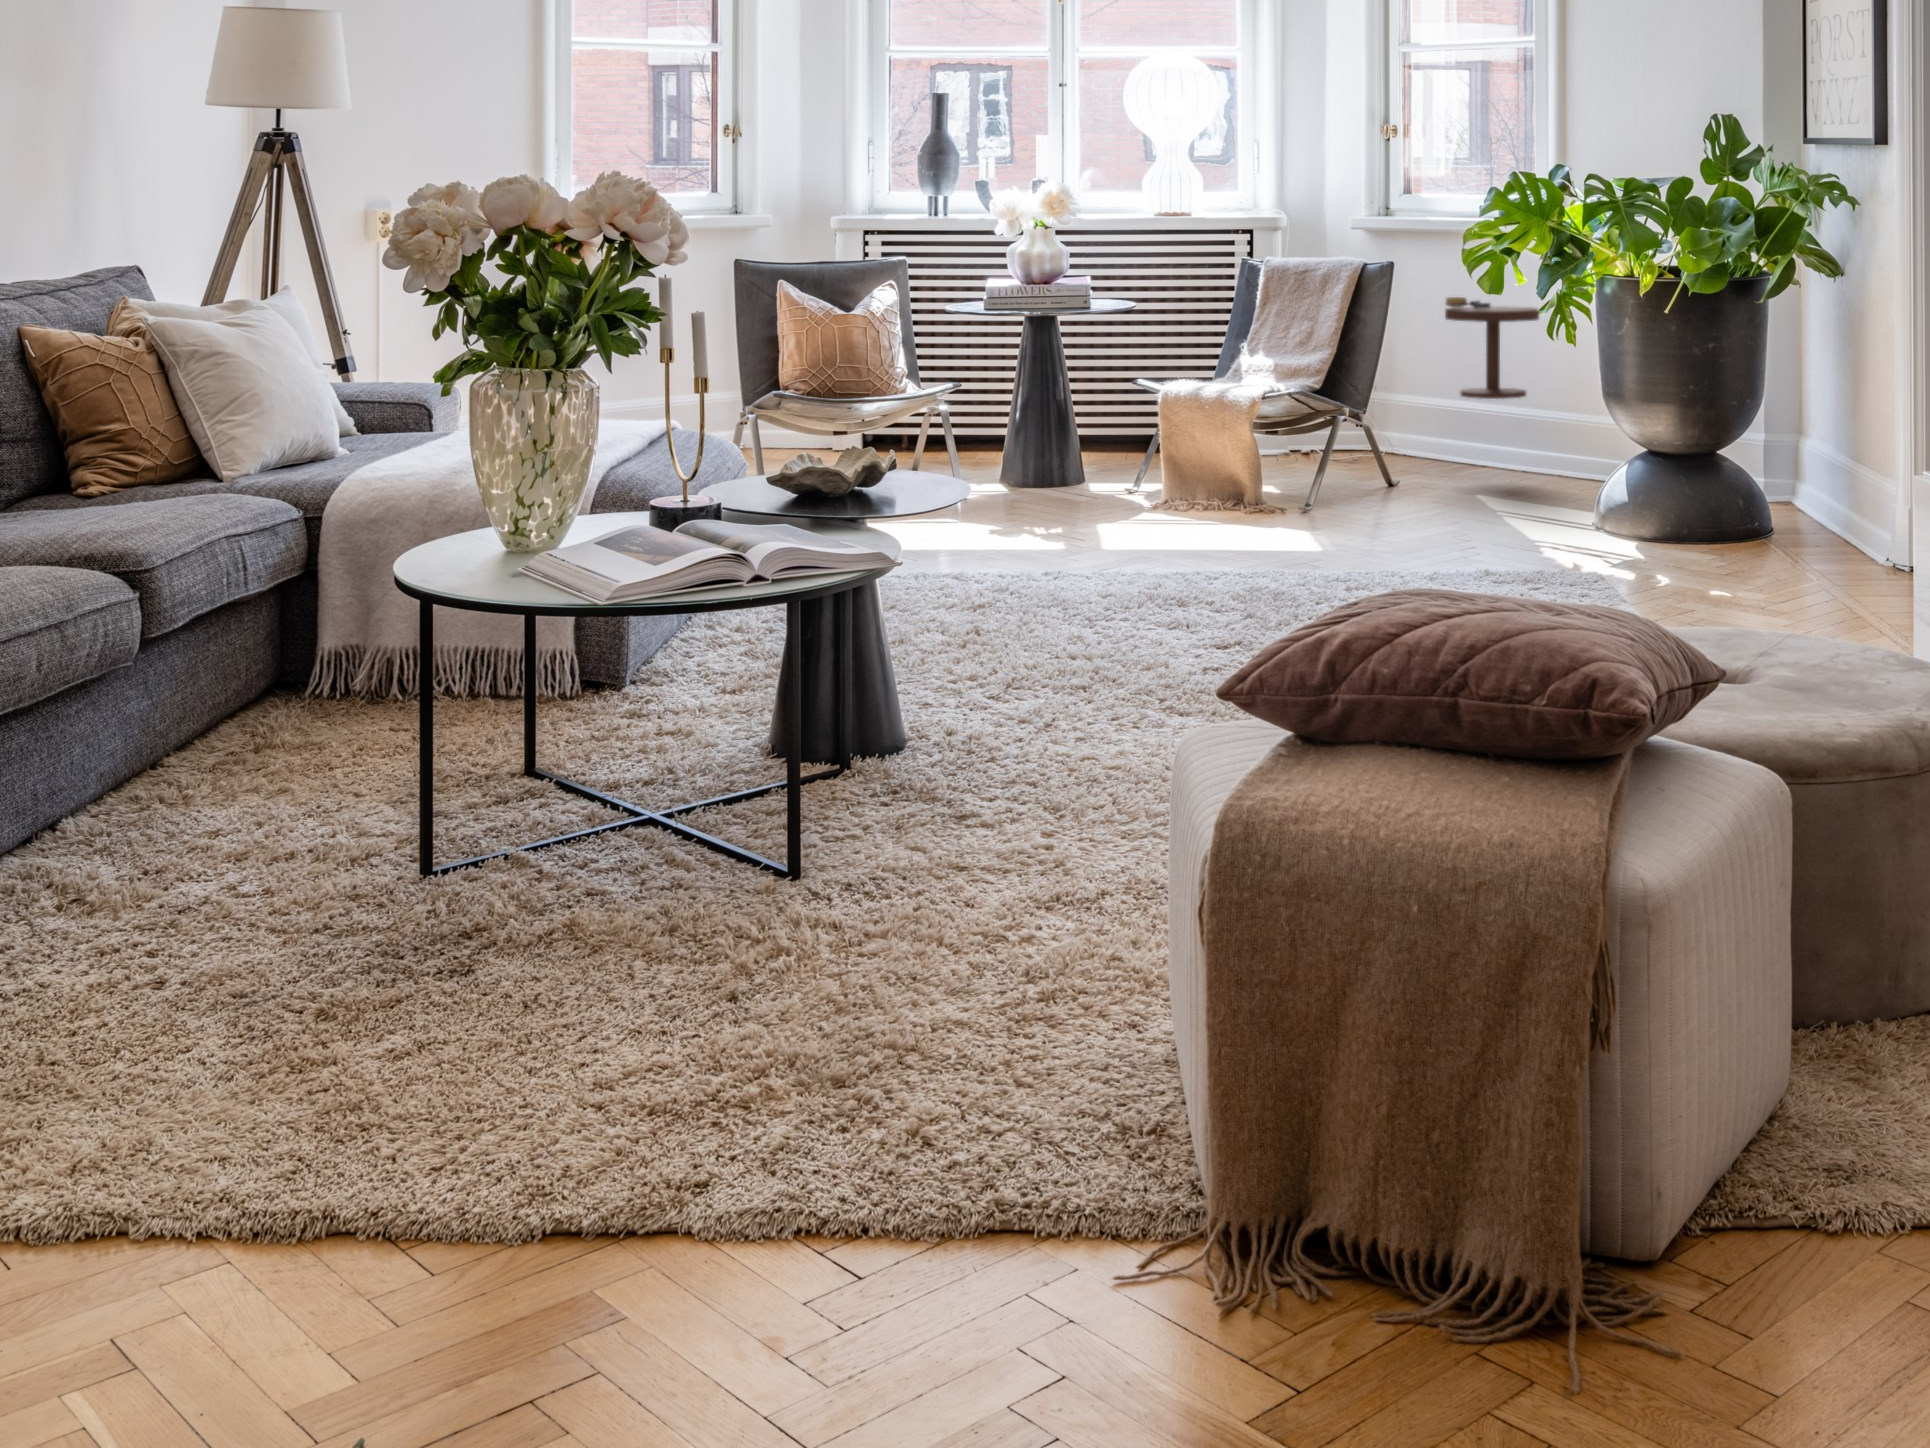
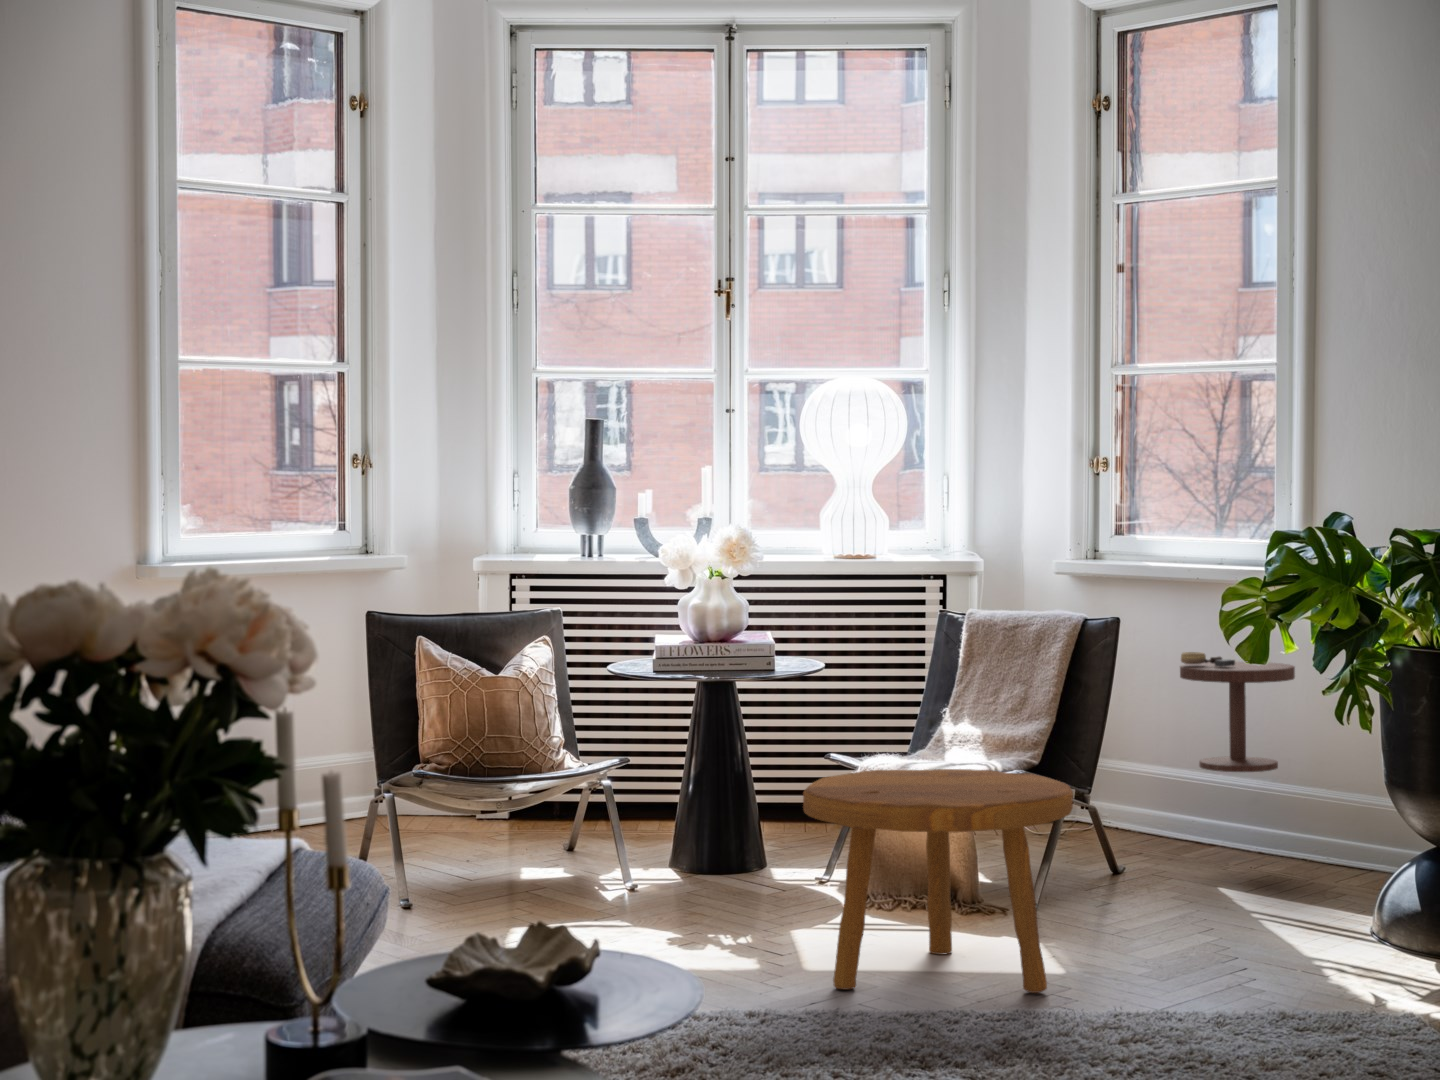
footstool: none [1107,383,1330,560] -> present [803,769,1073,993]

